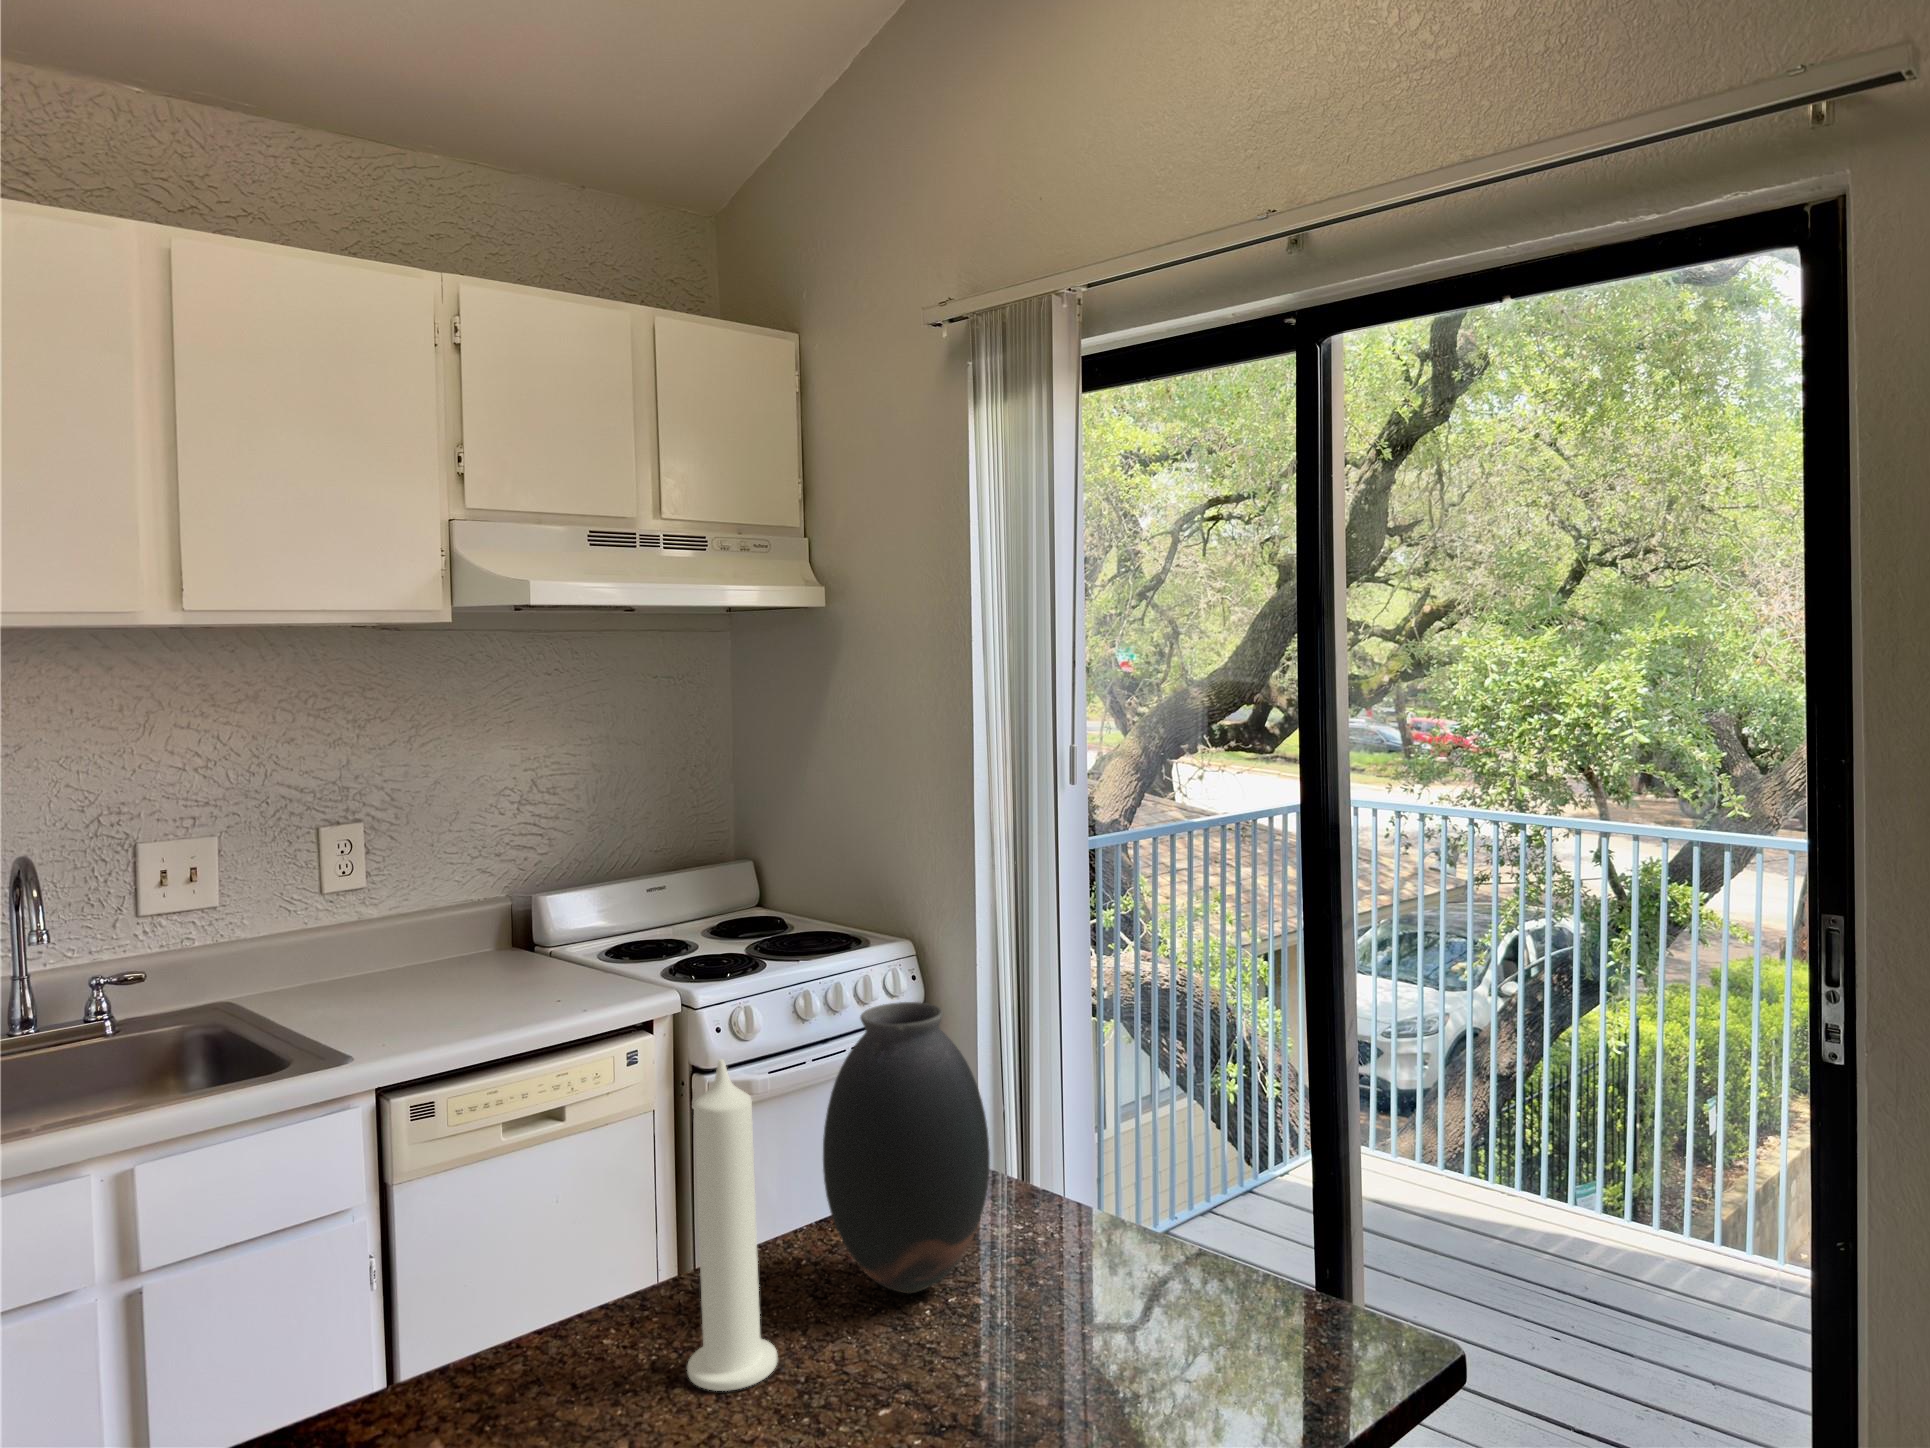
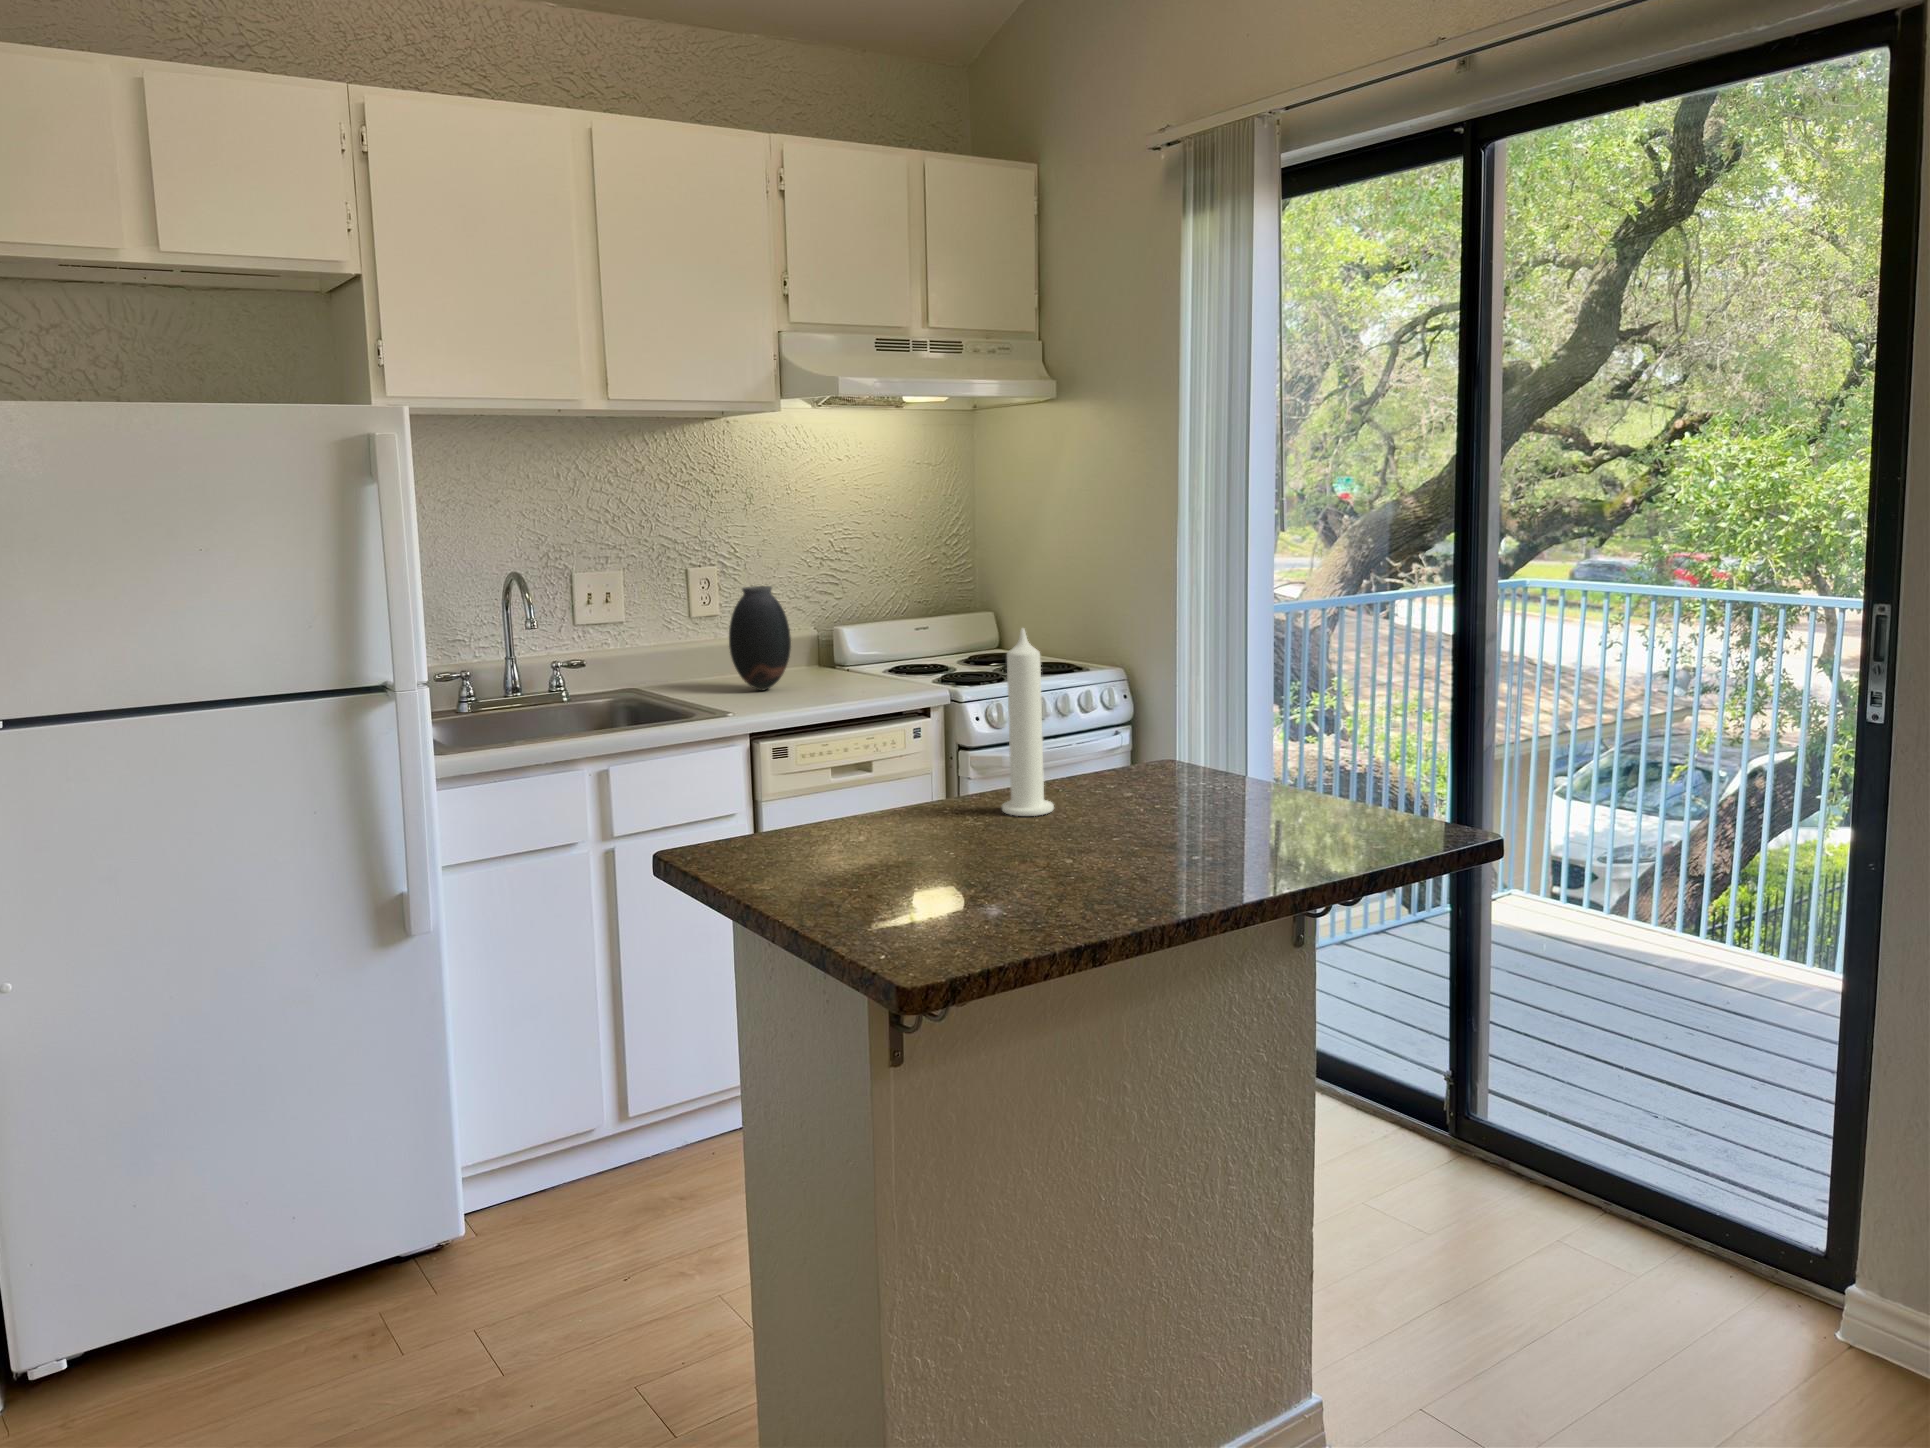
vase: present [823,1002,990,1294] -> present [729,586,791,691]

